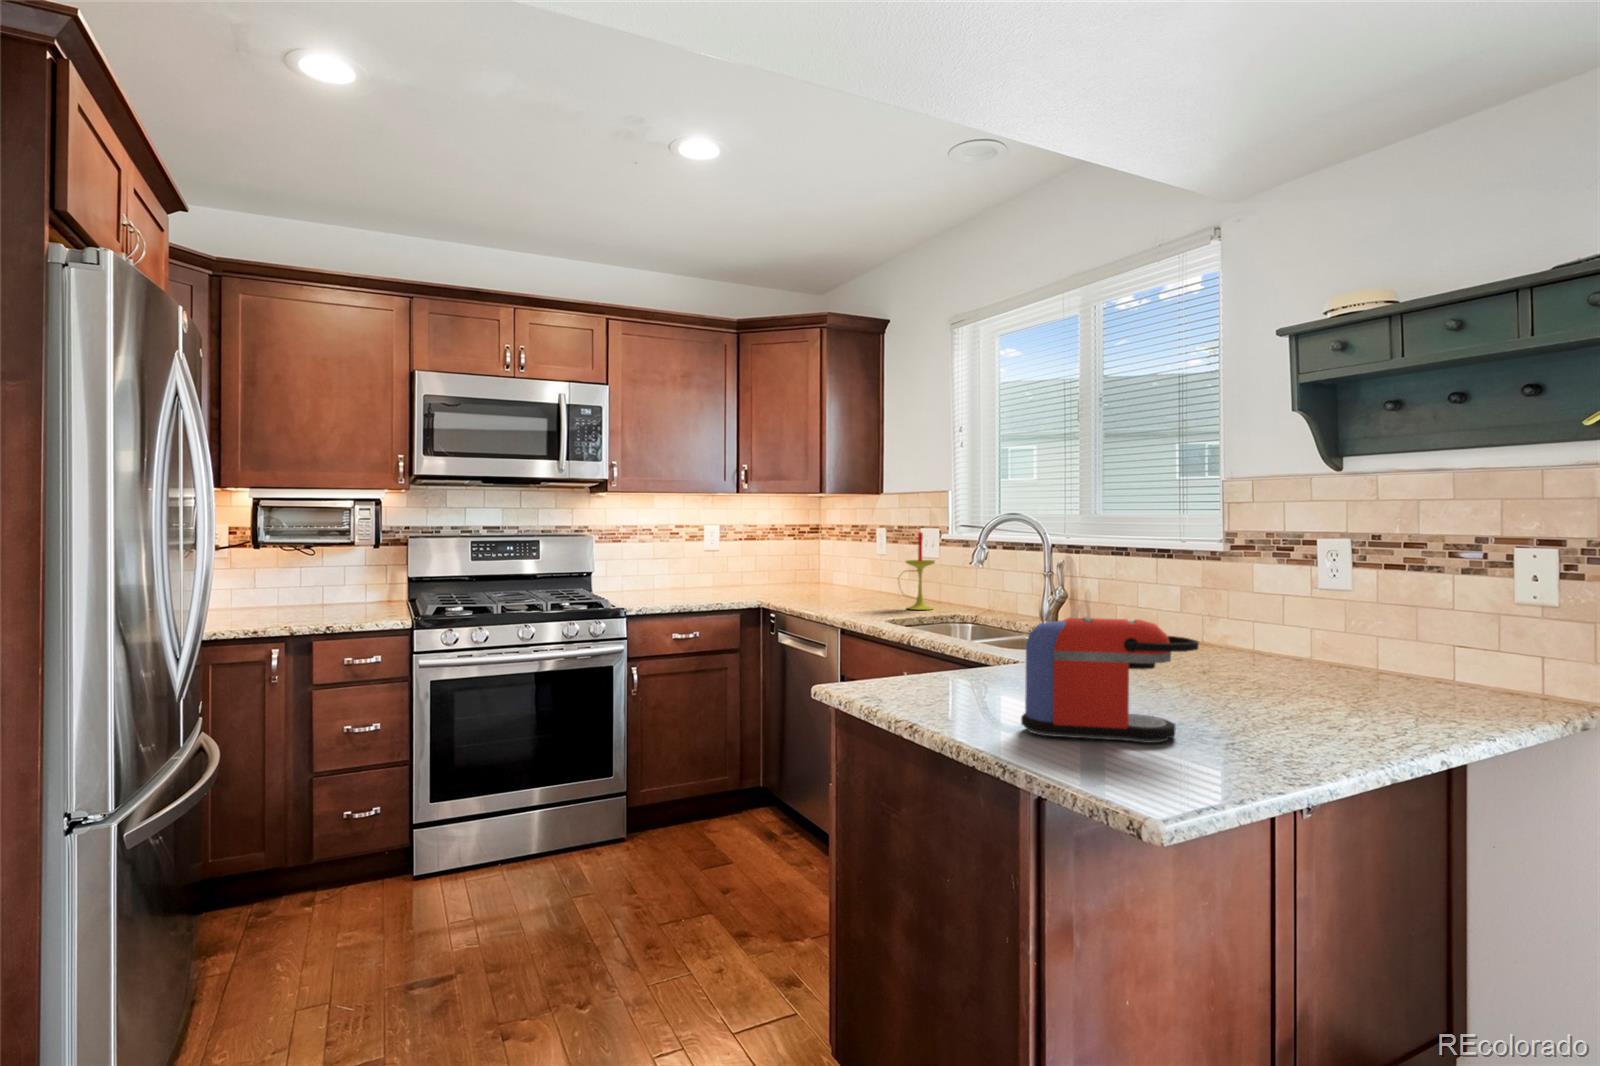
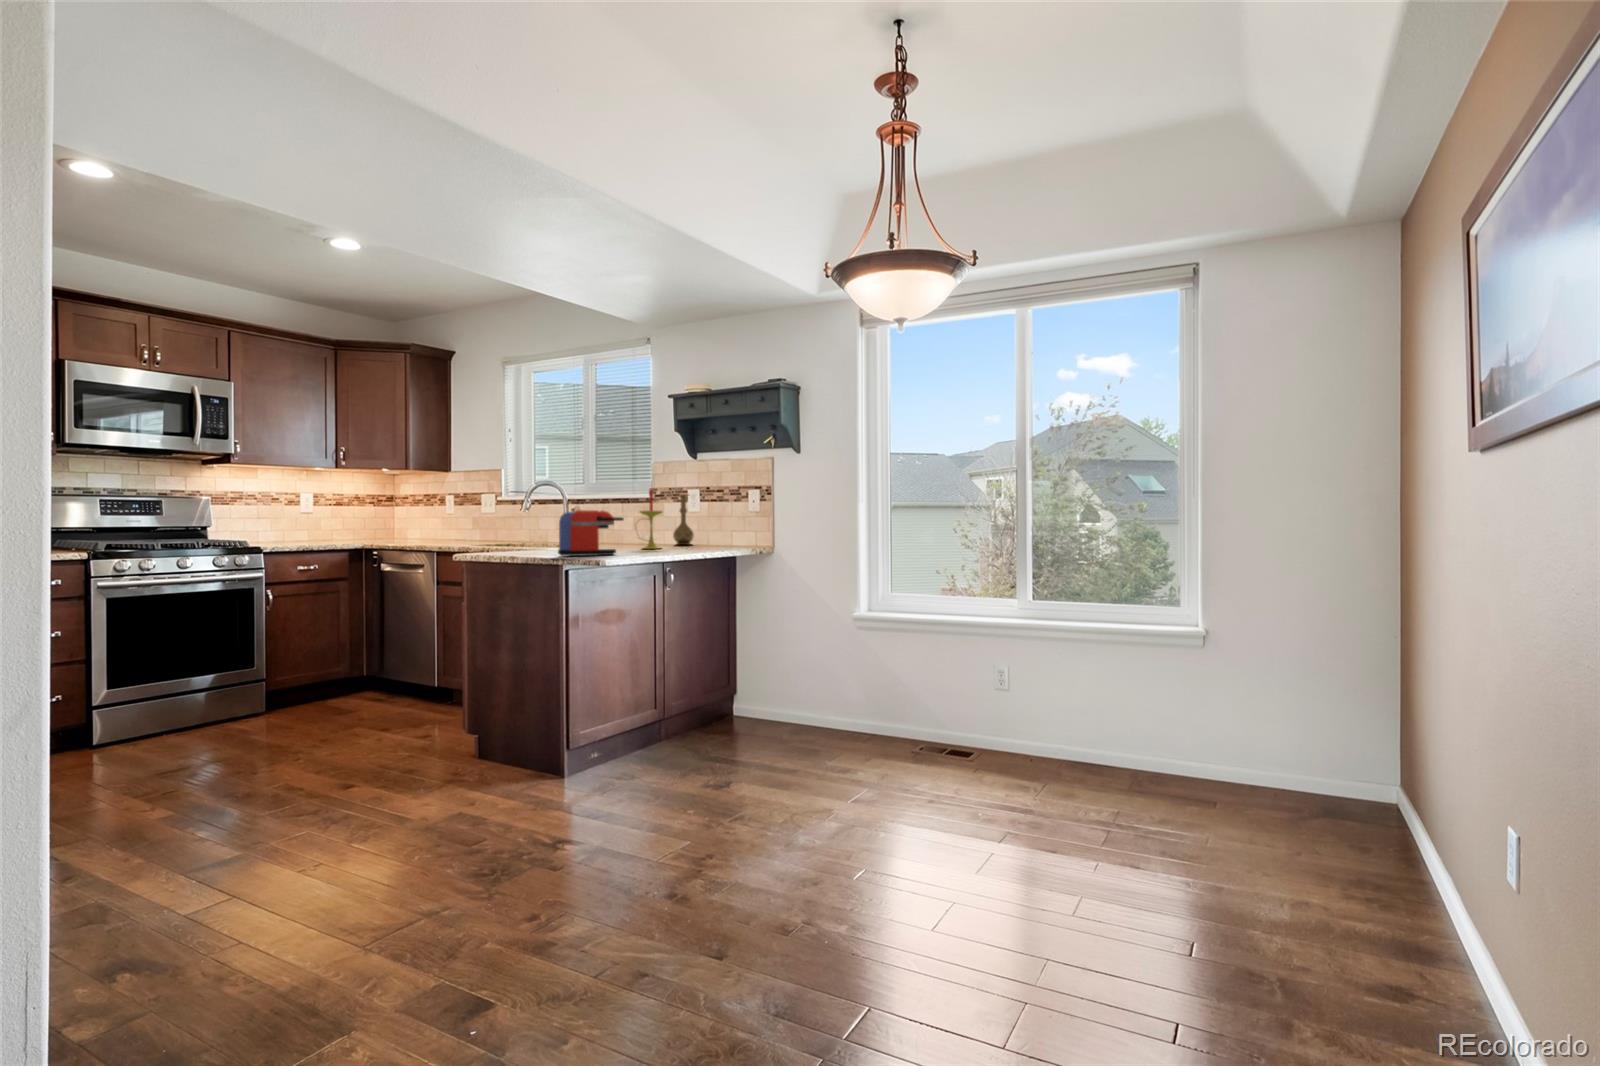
candle: present [906,532,935,610] -> present [640,488,662,549]
vase: none [1289,554,1345,673] -> present [673,494,694,545]

